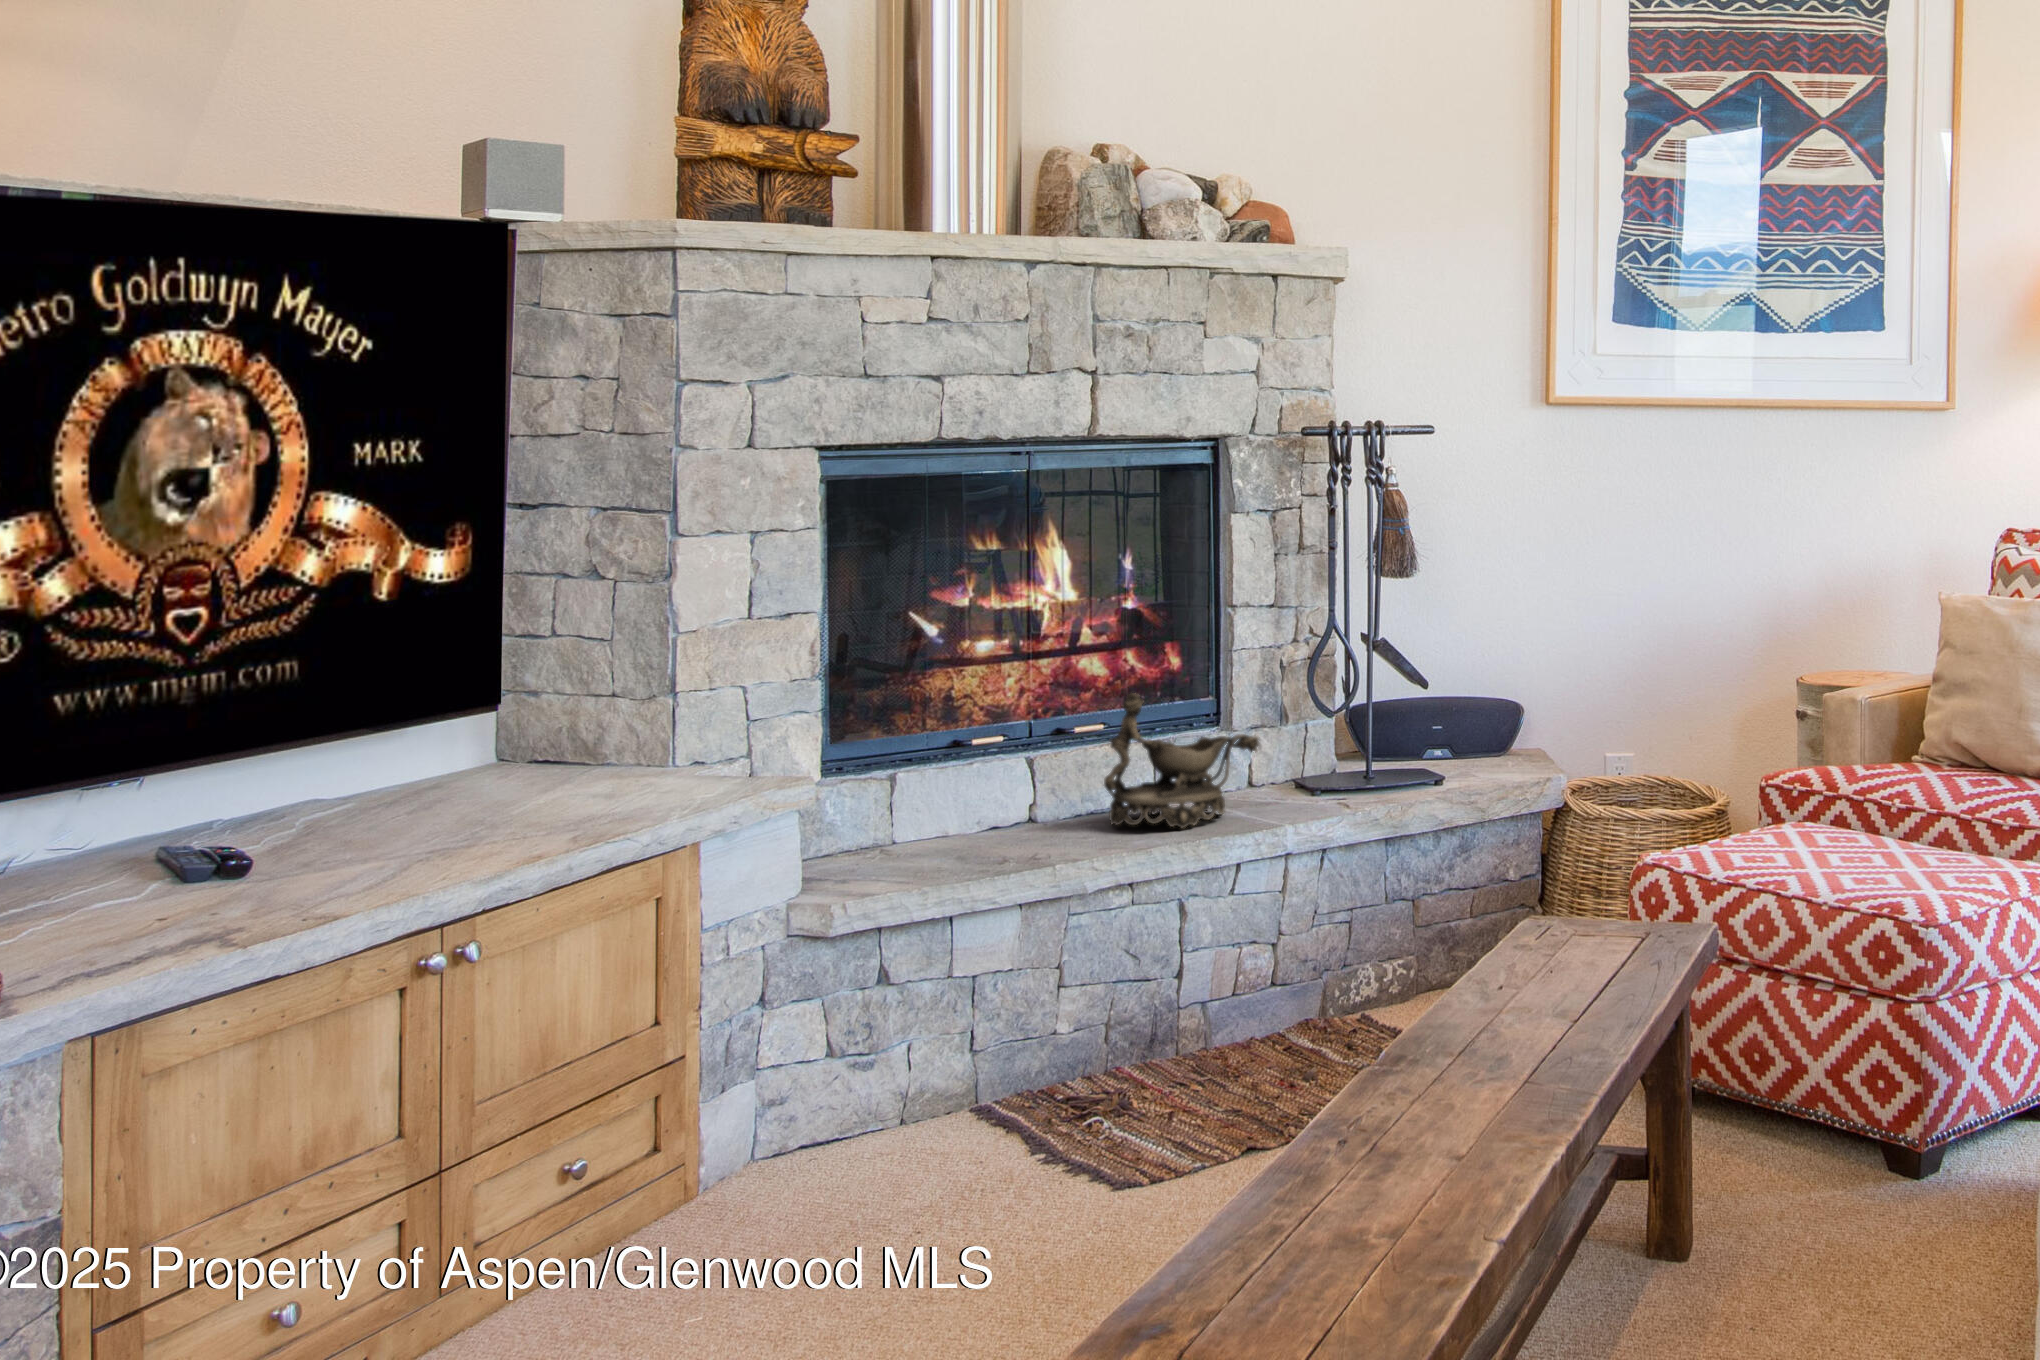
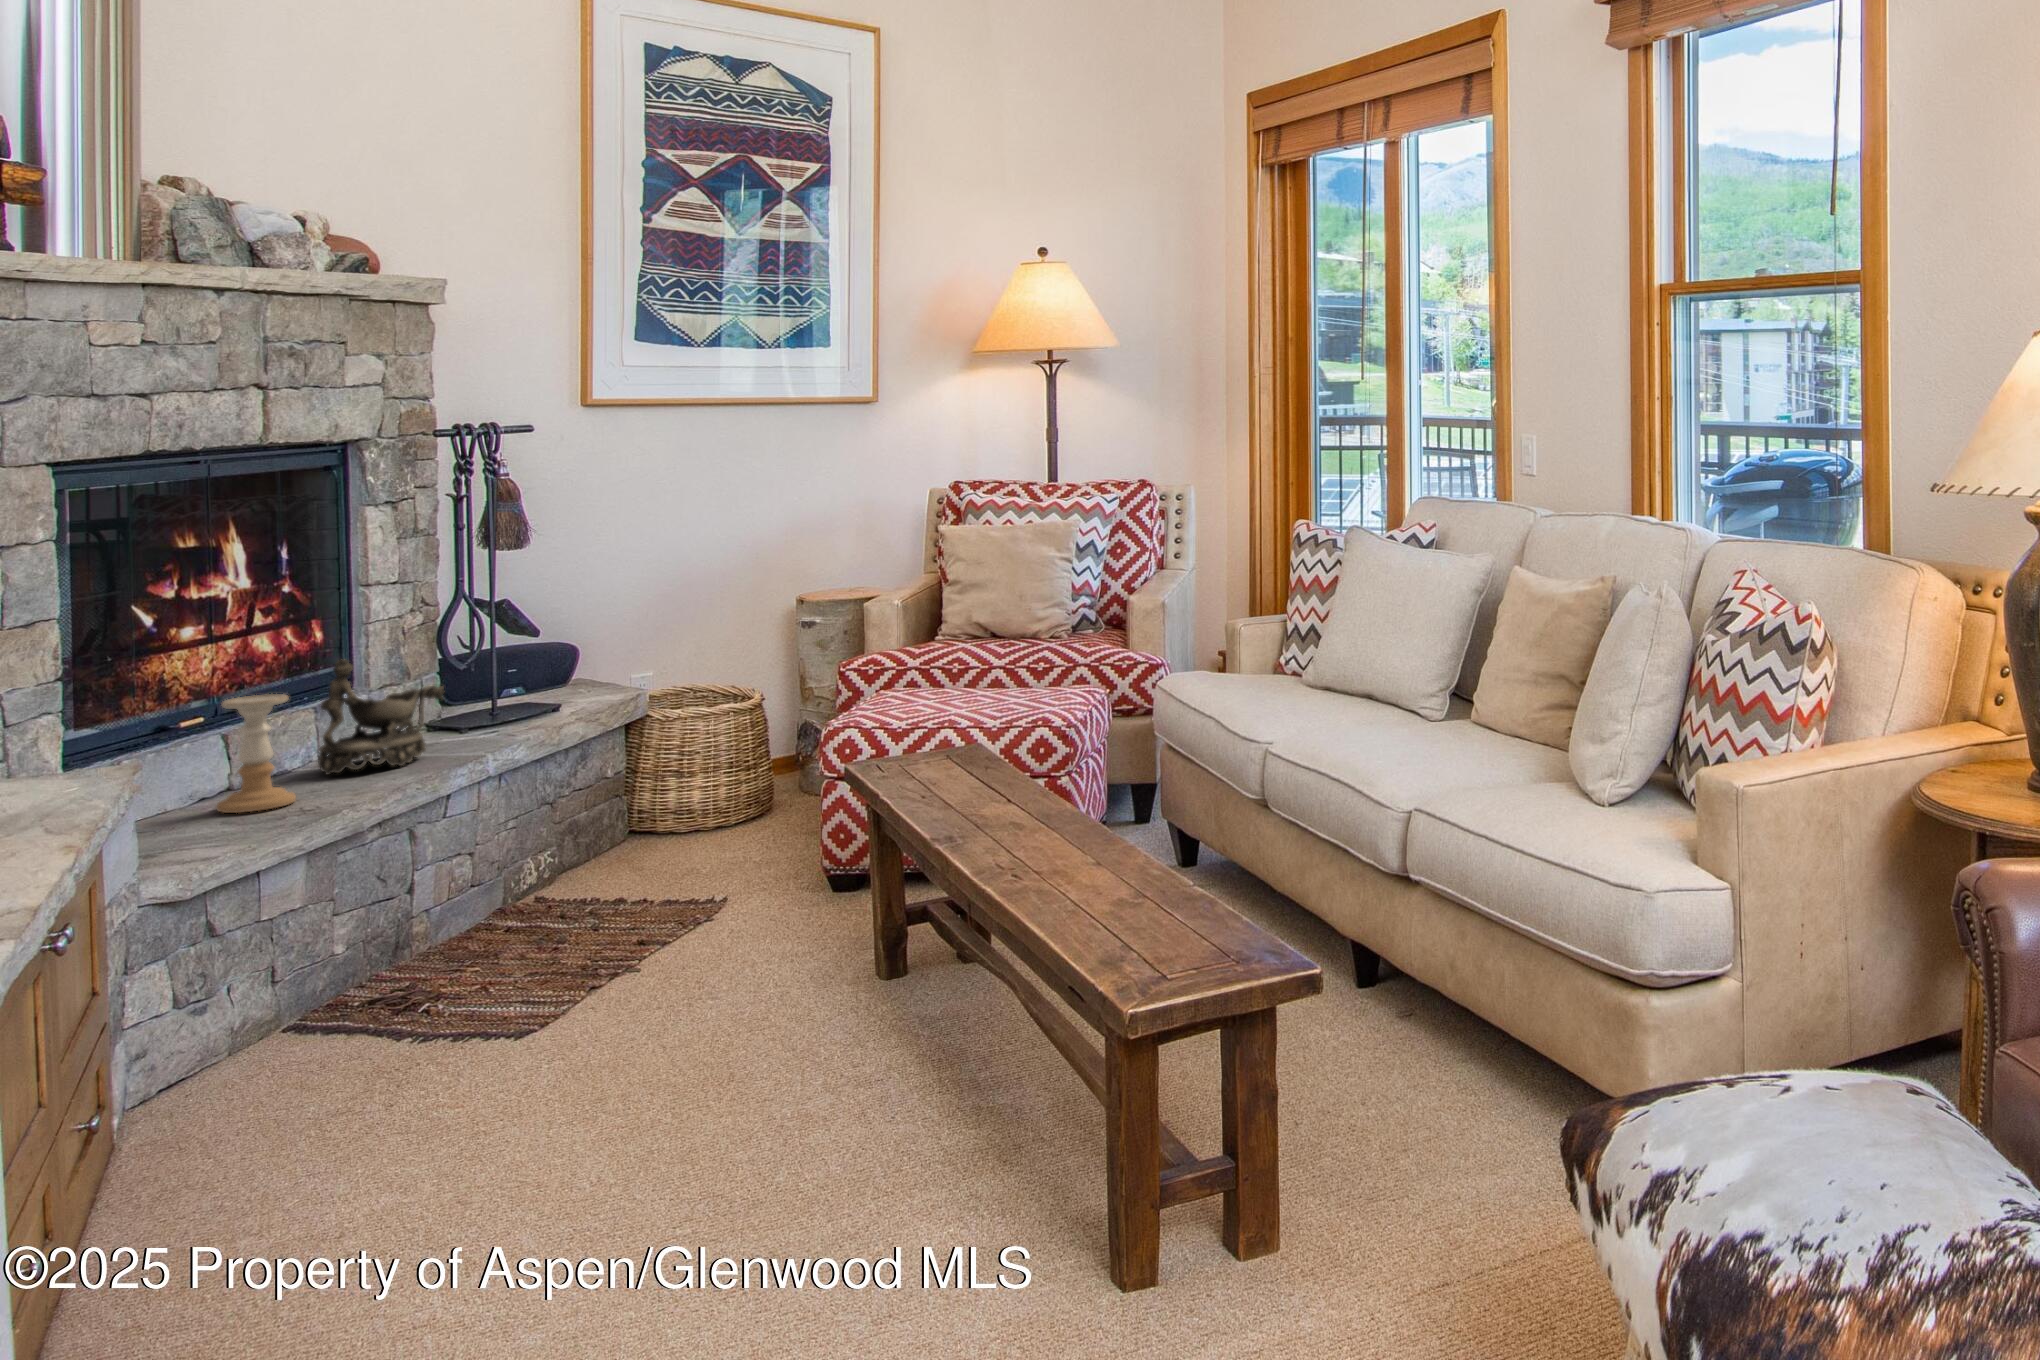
candle holder: none [961,726,1038,862] -> present [217,694,296,813]

